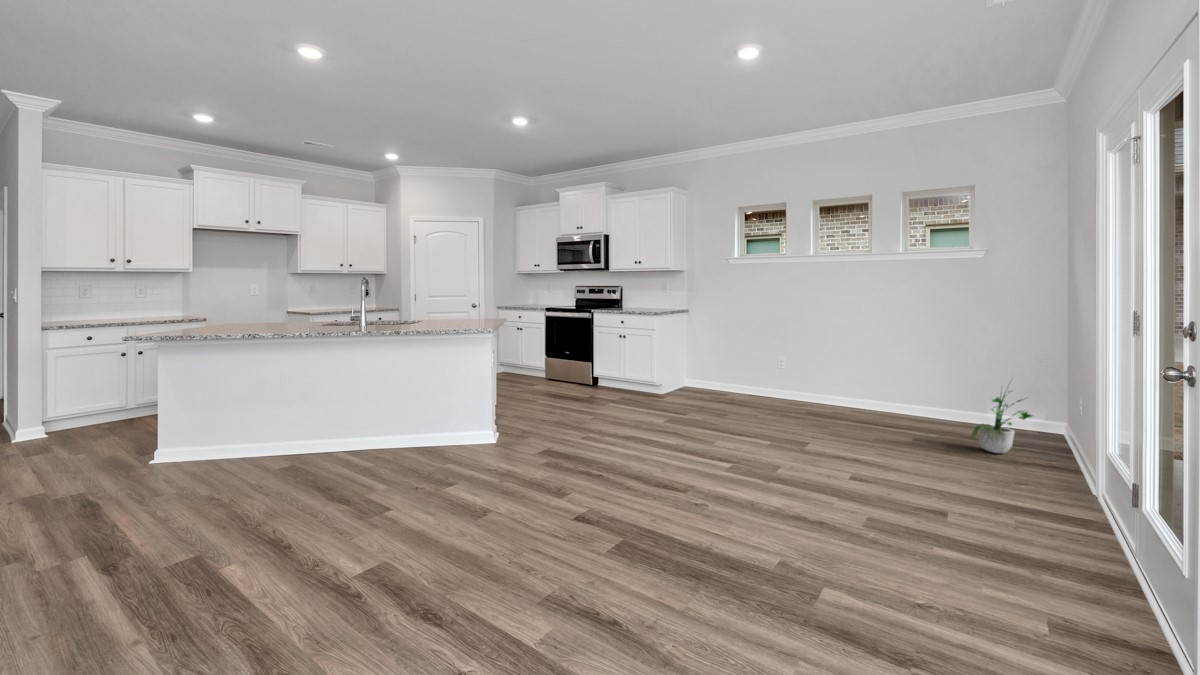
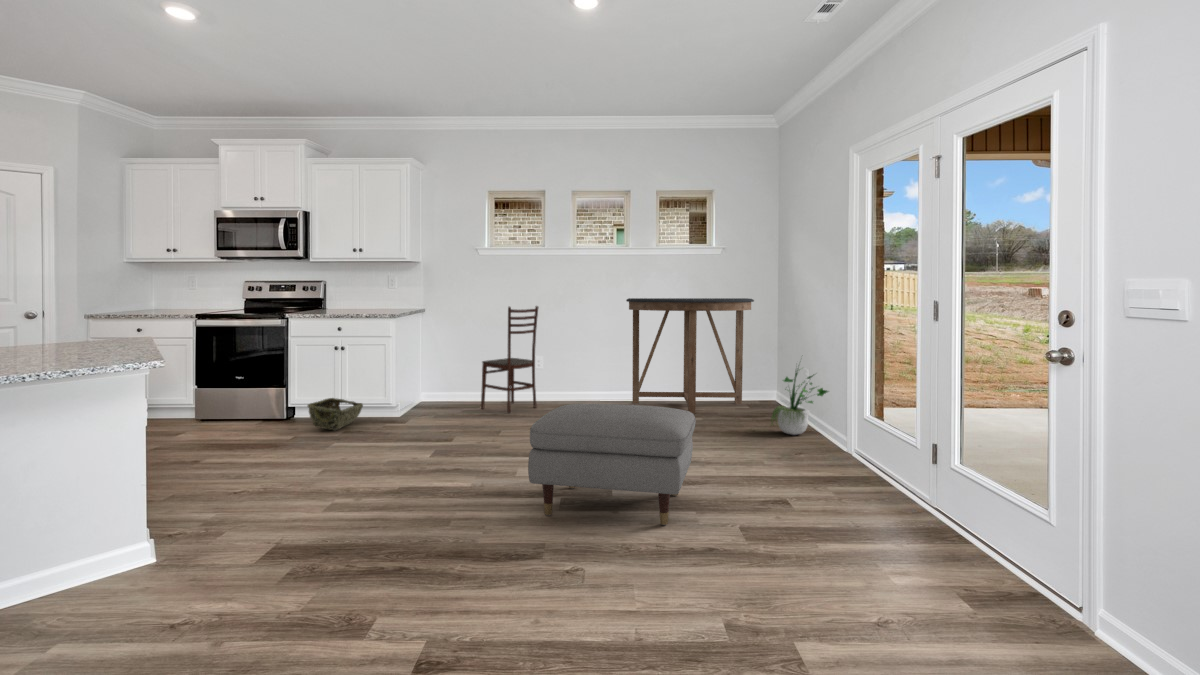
console table: none [853,311,987,421] -> present [626,298,754,414]
dining chair: none [722,313,774,397] -> present [481,306,539,413]
woven basket: none [597,370,635,393] -> present [308,398,363,430]
ottoman: none [700,393,845,494] -> present [528,404,696,525]

